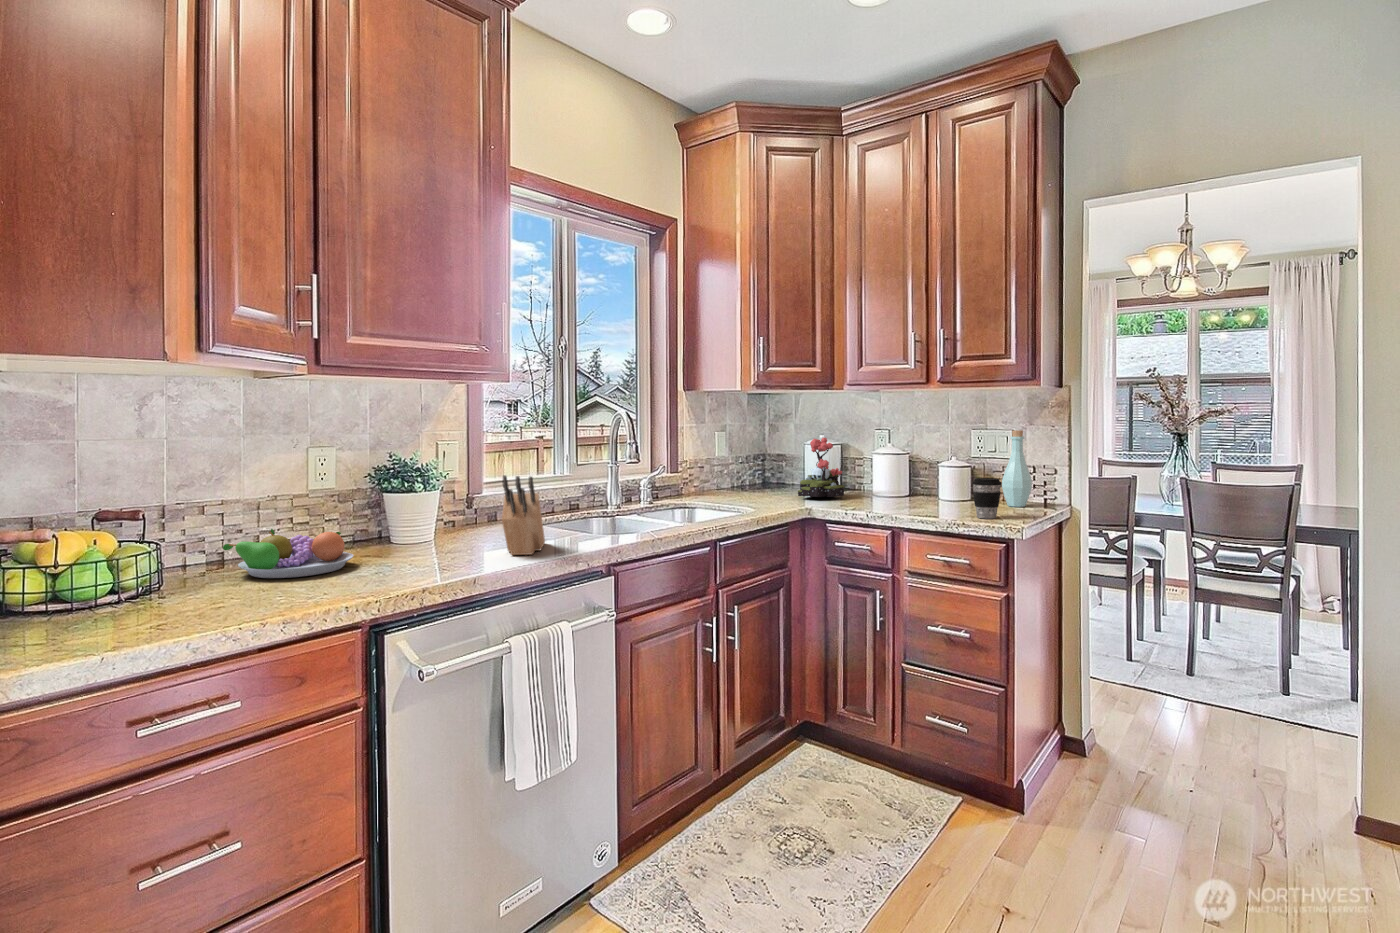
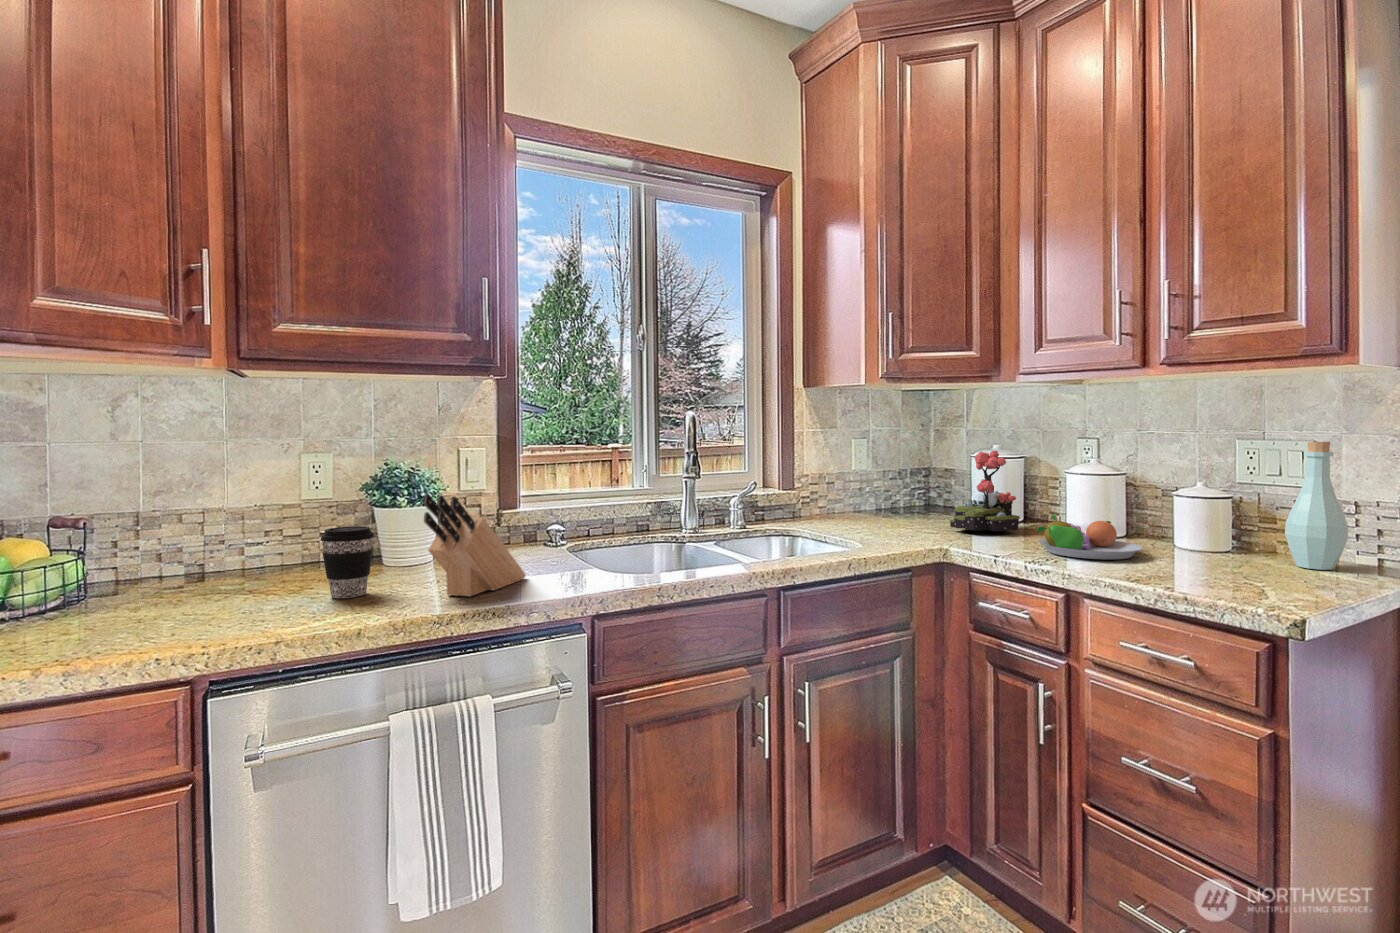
coffee cup: present [972,478,1002,519] -> present [321,526,374,598]
fruit bowl: present [223,529,354,578] -> present [1037,515,1143,559]

